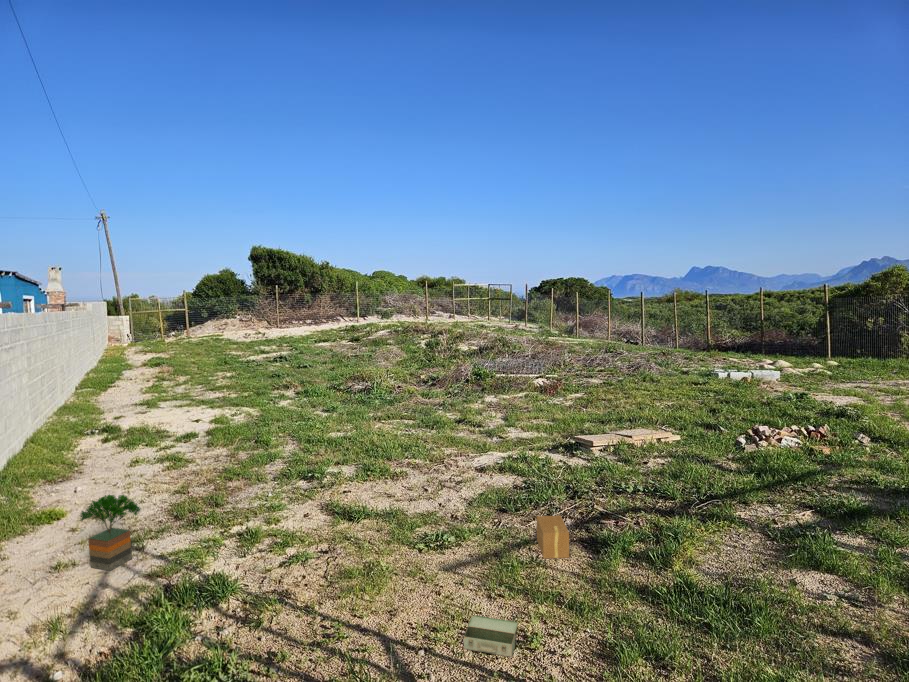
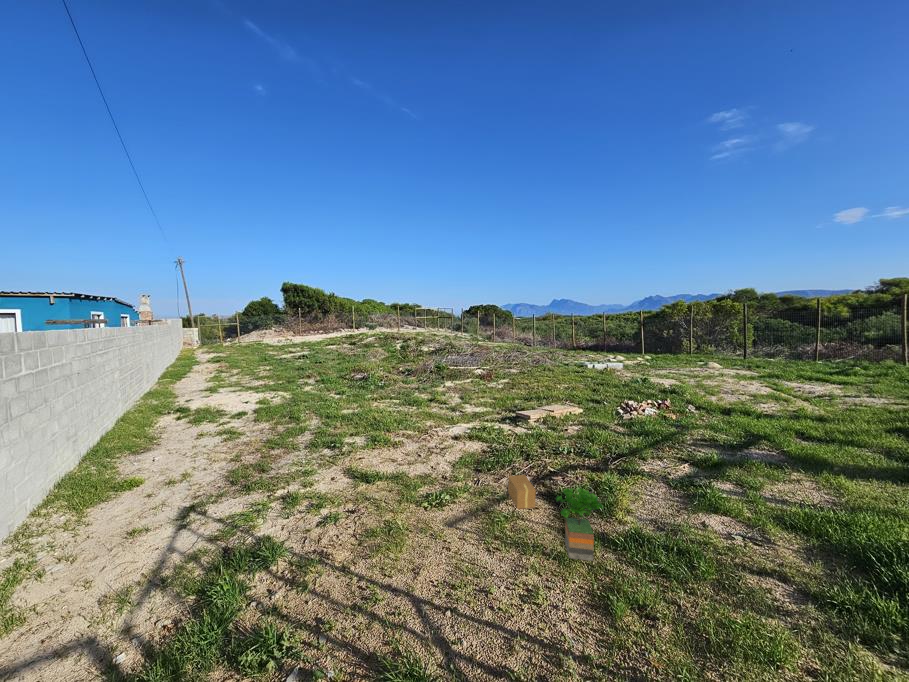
potted tree: present [80,495,140,571] -> present [557,489,603,561]
toolbox: present [464,615,518,657] -> none [478,569,518,607]

